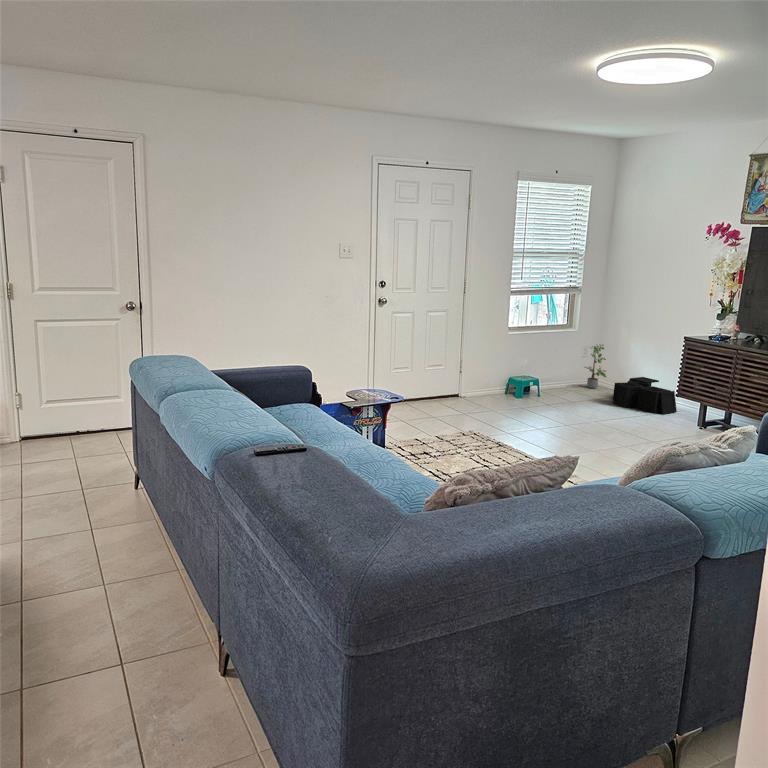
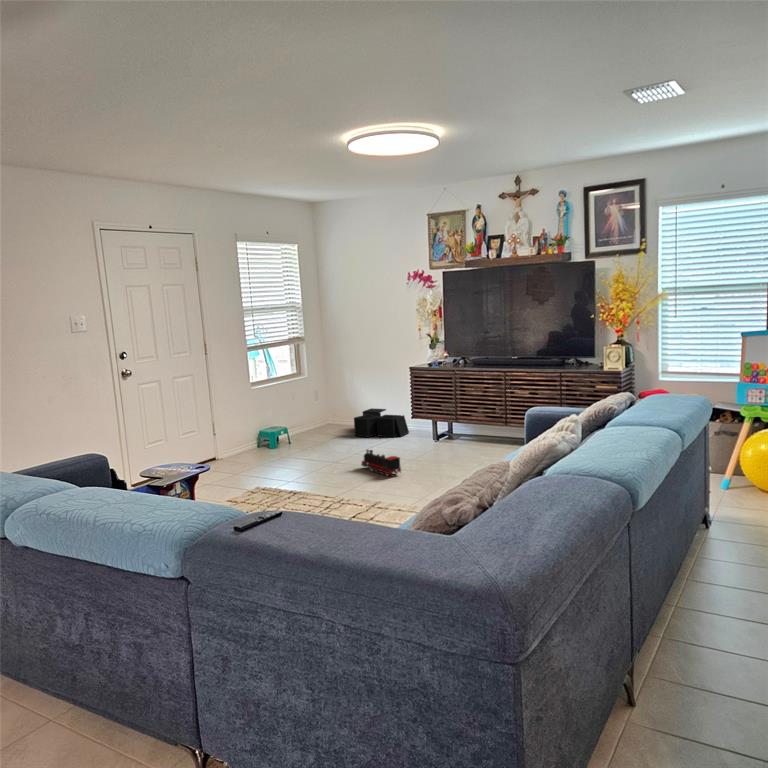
potted plant: present [585,344,606,388] -> none [317,385,338,427]
toy train: none [588,417,627,451] -> present [361,449,401,476]

